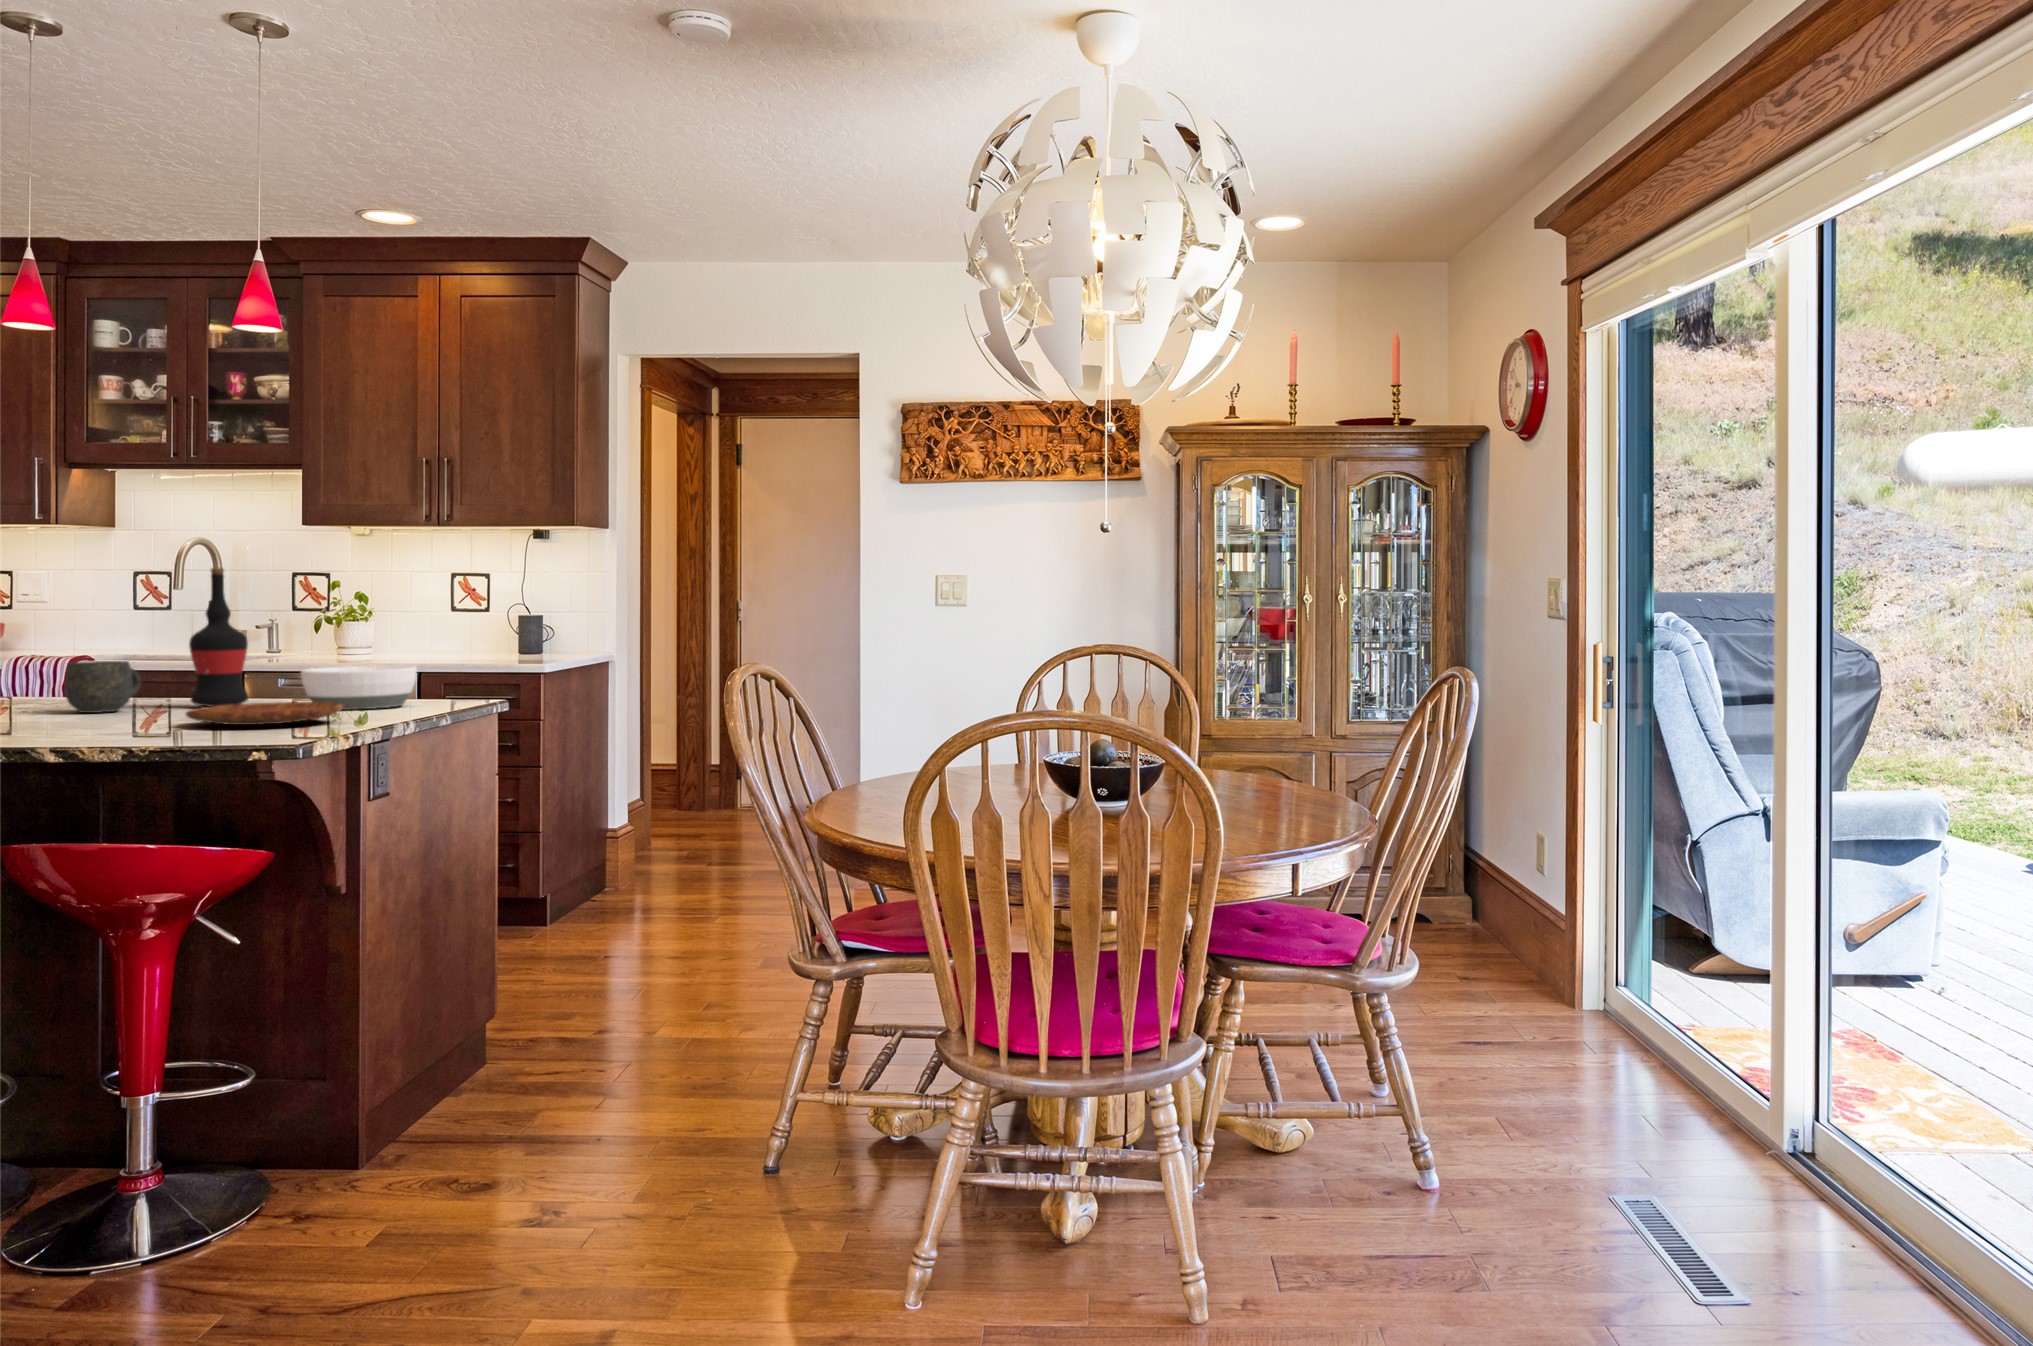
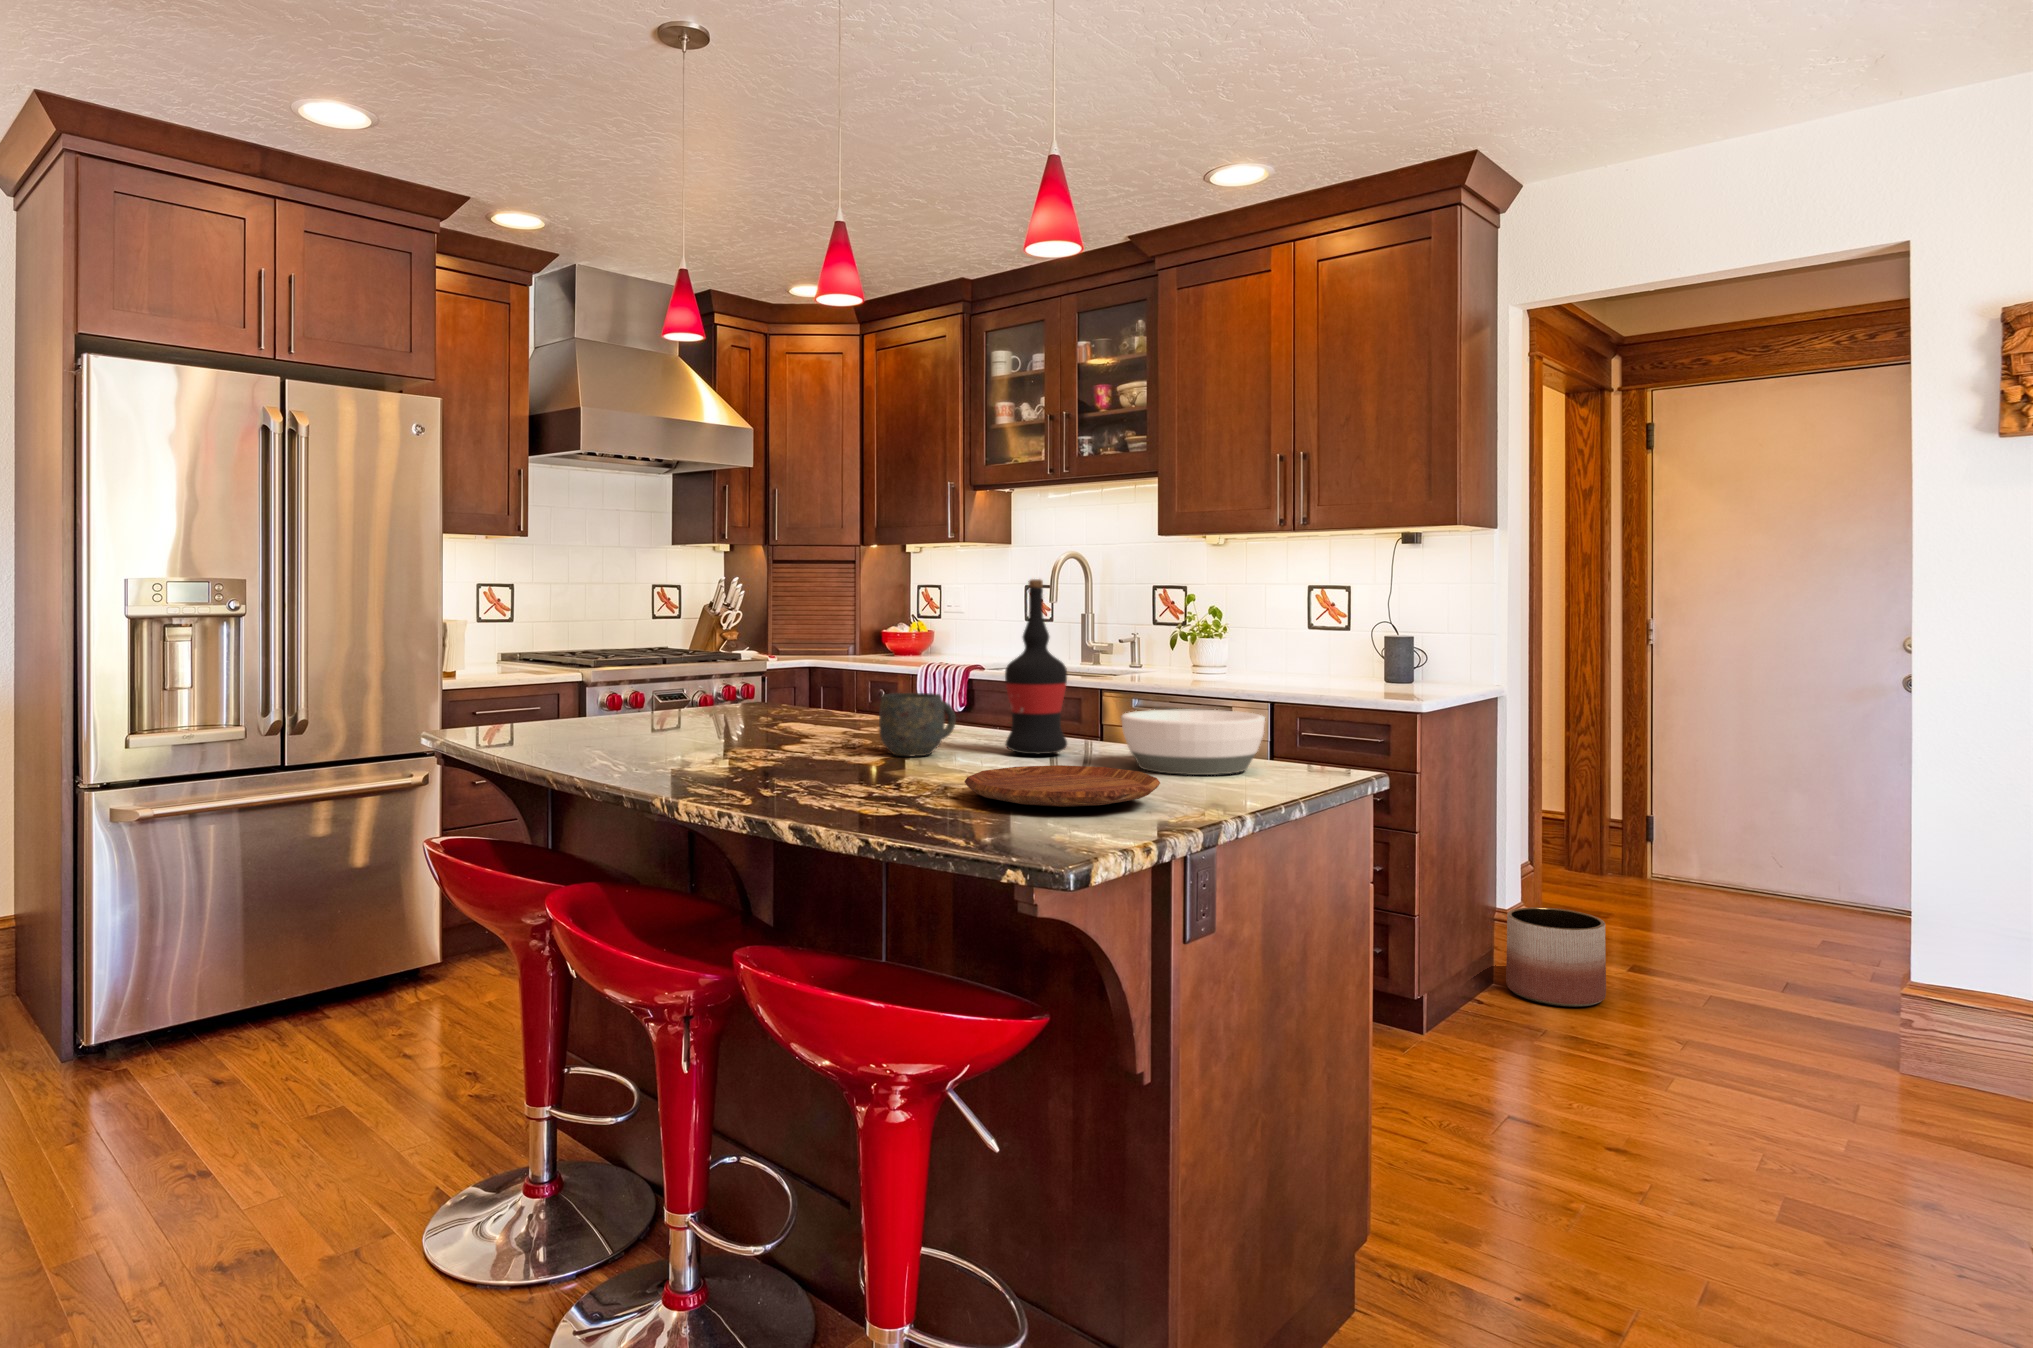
planter: none [621,823,692,894] -> present [1506,907,1606,1007]

